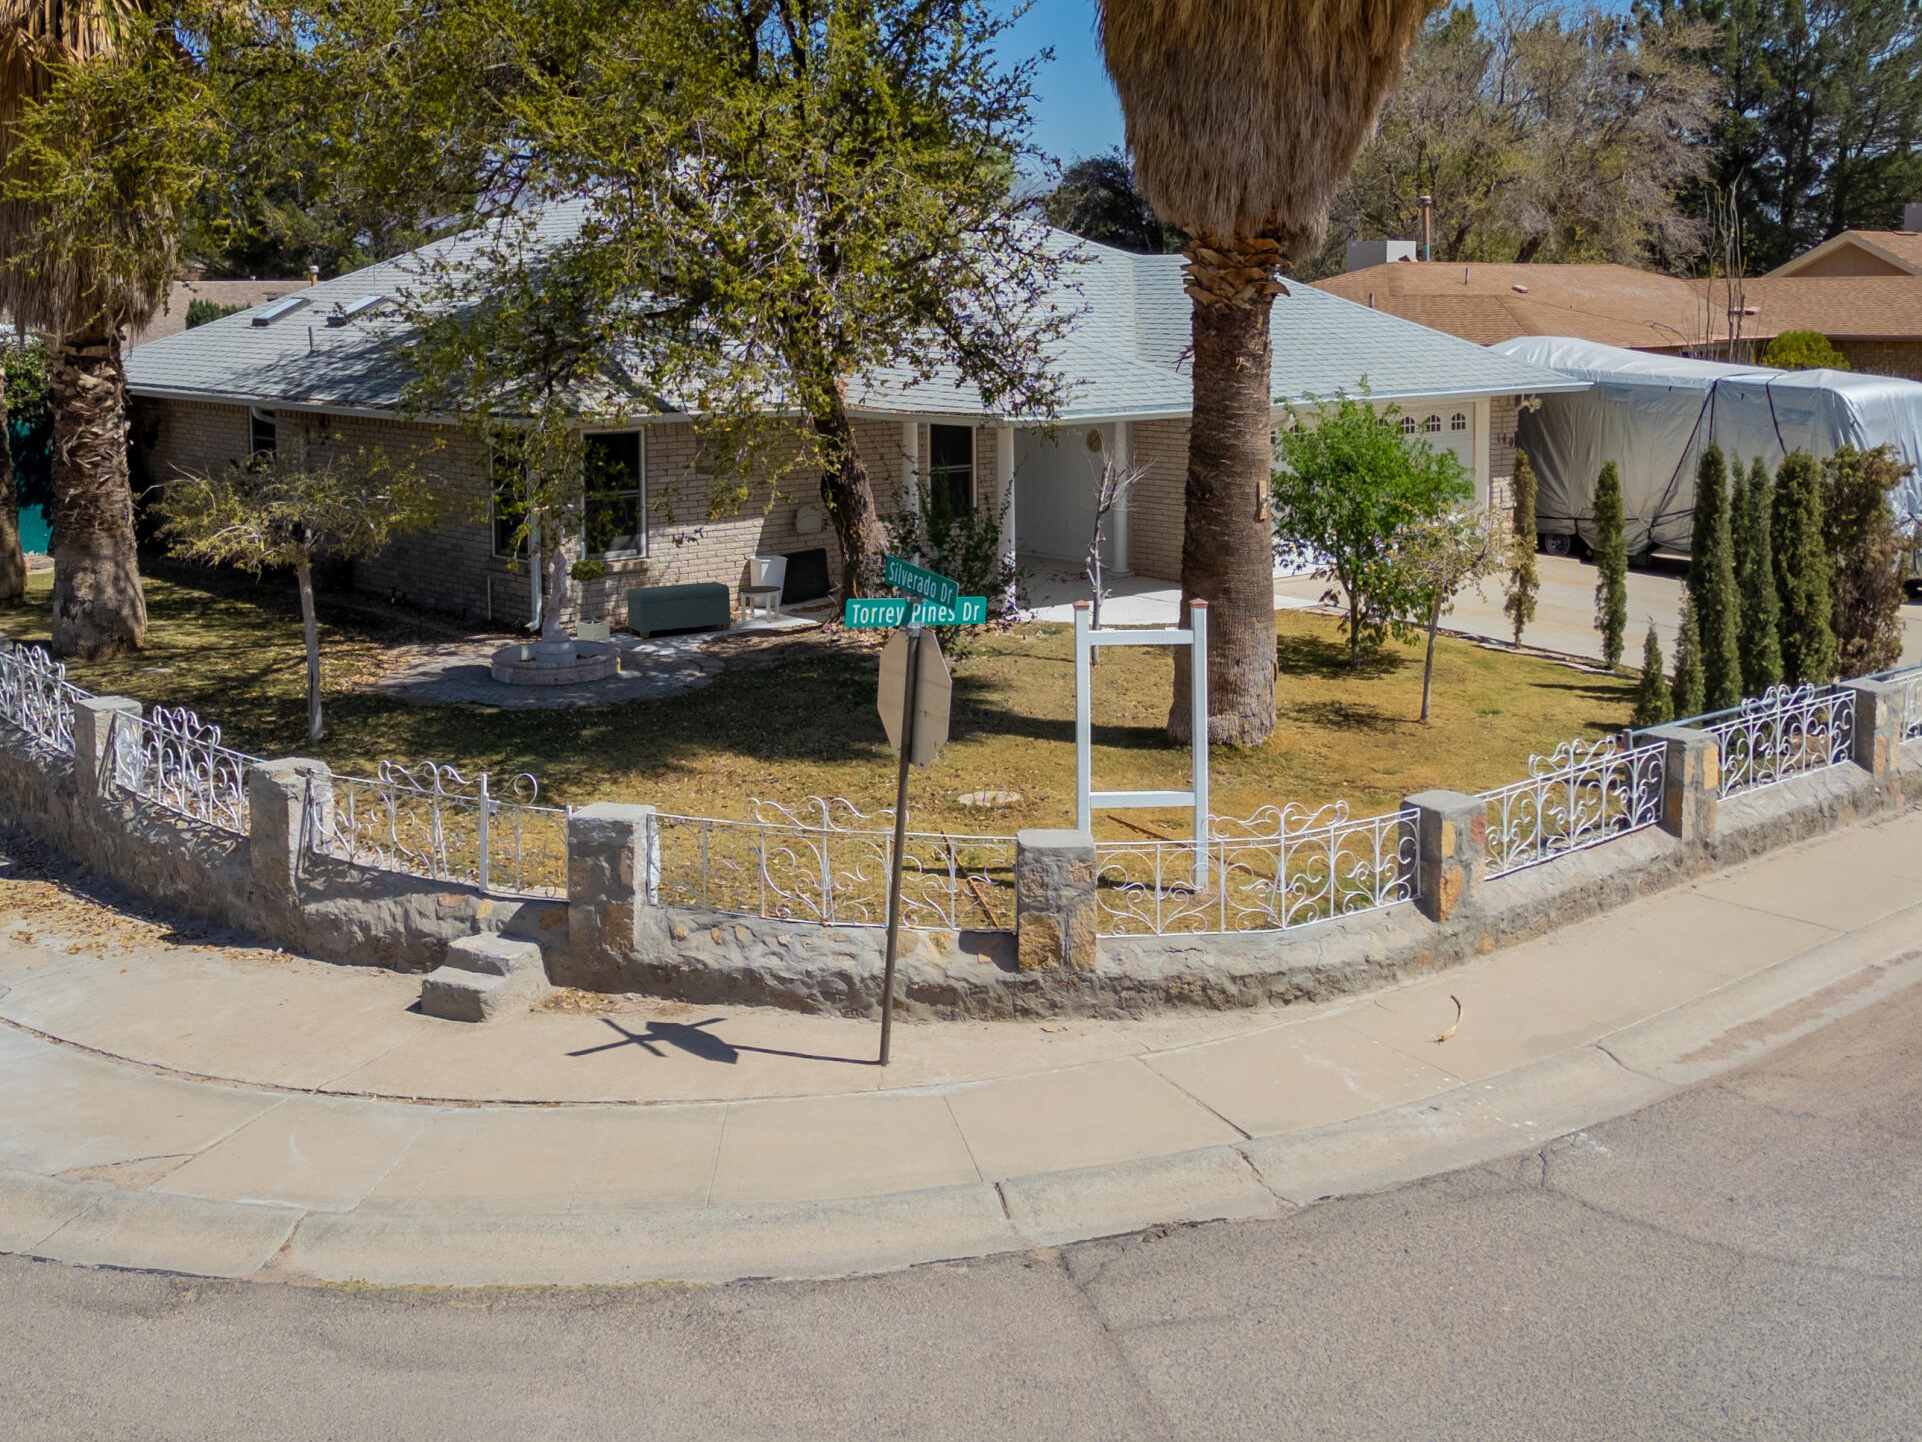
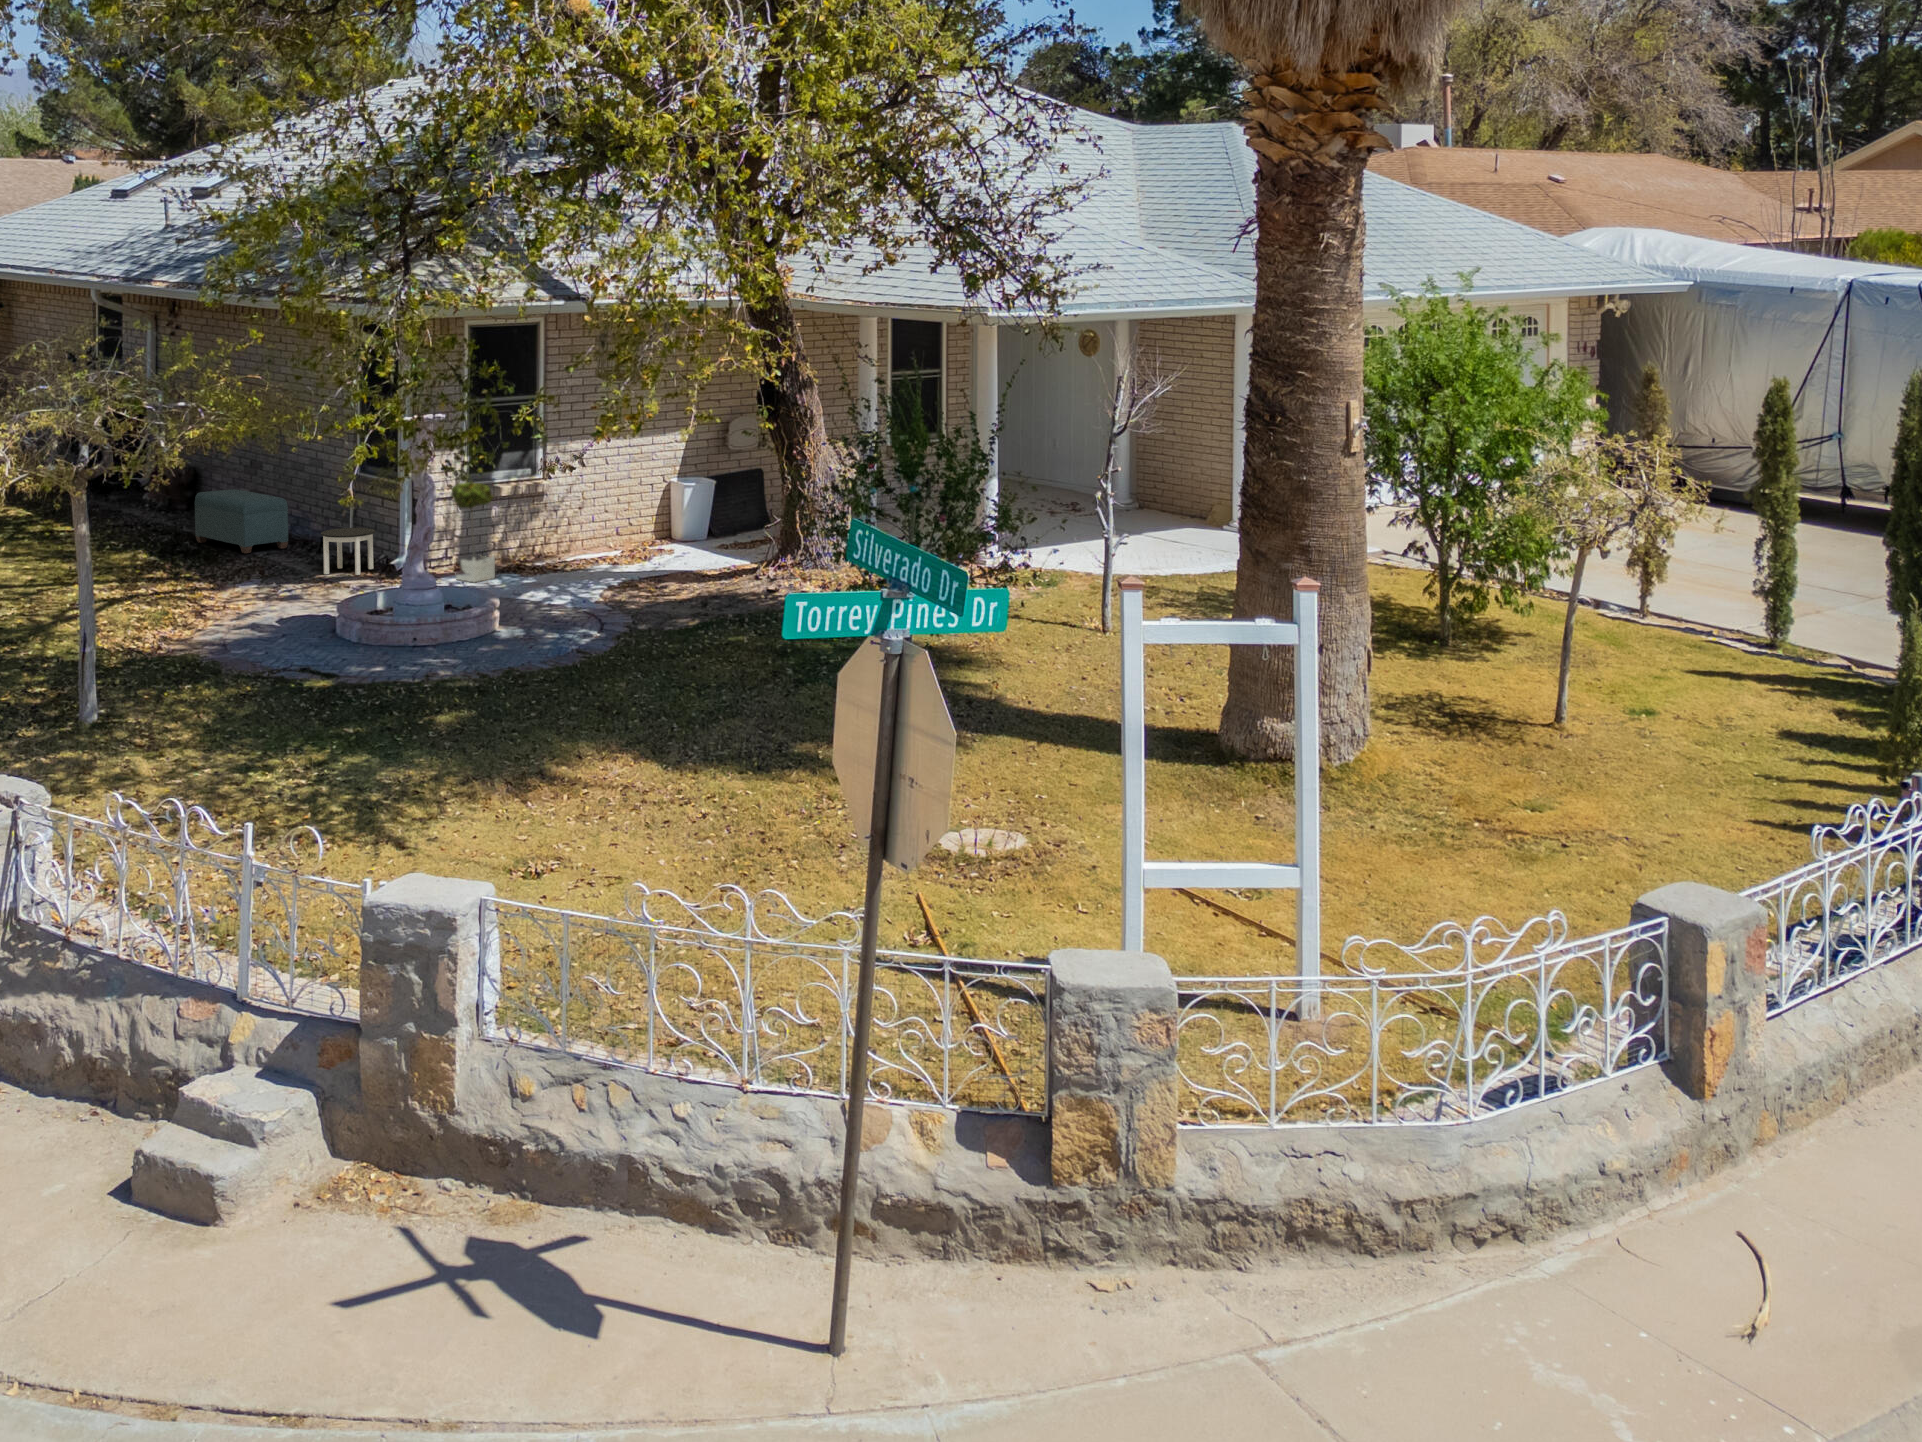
bench: present [627,582,730,638] -> present [195,489,288,553]
round table: present [739,586,781,623] -> present [321,528,375,575]

